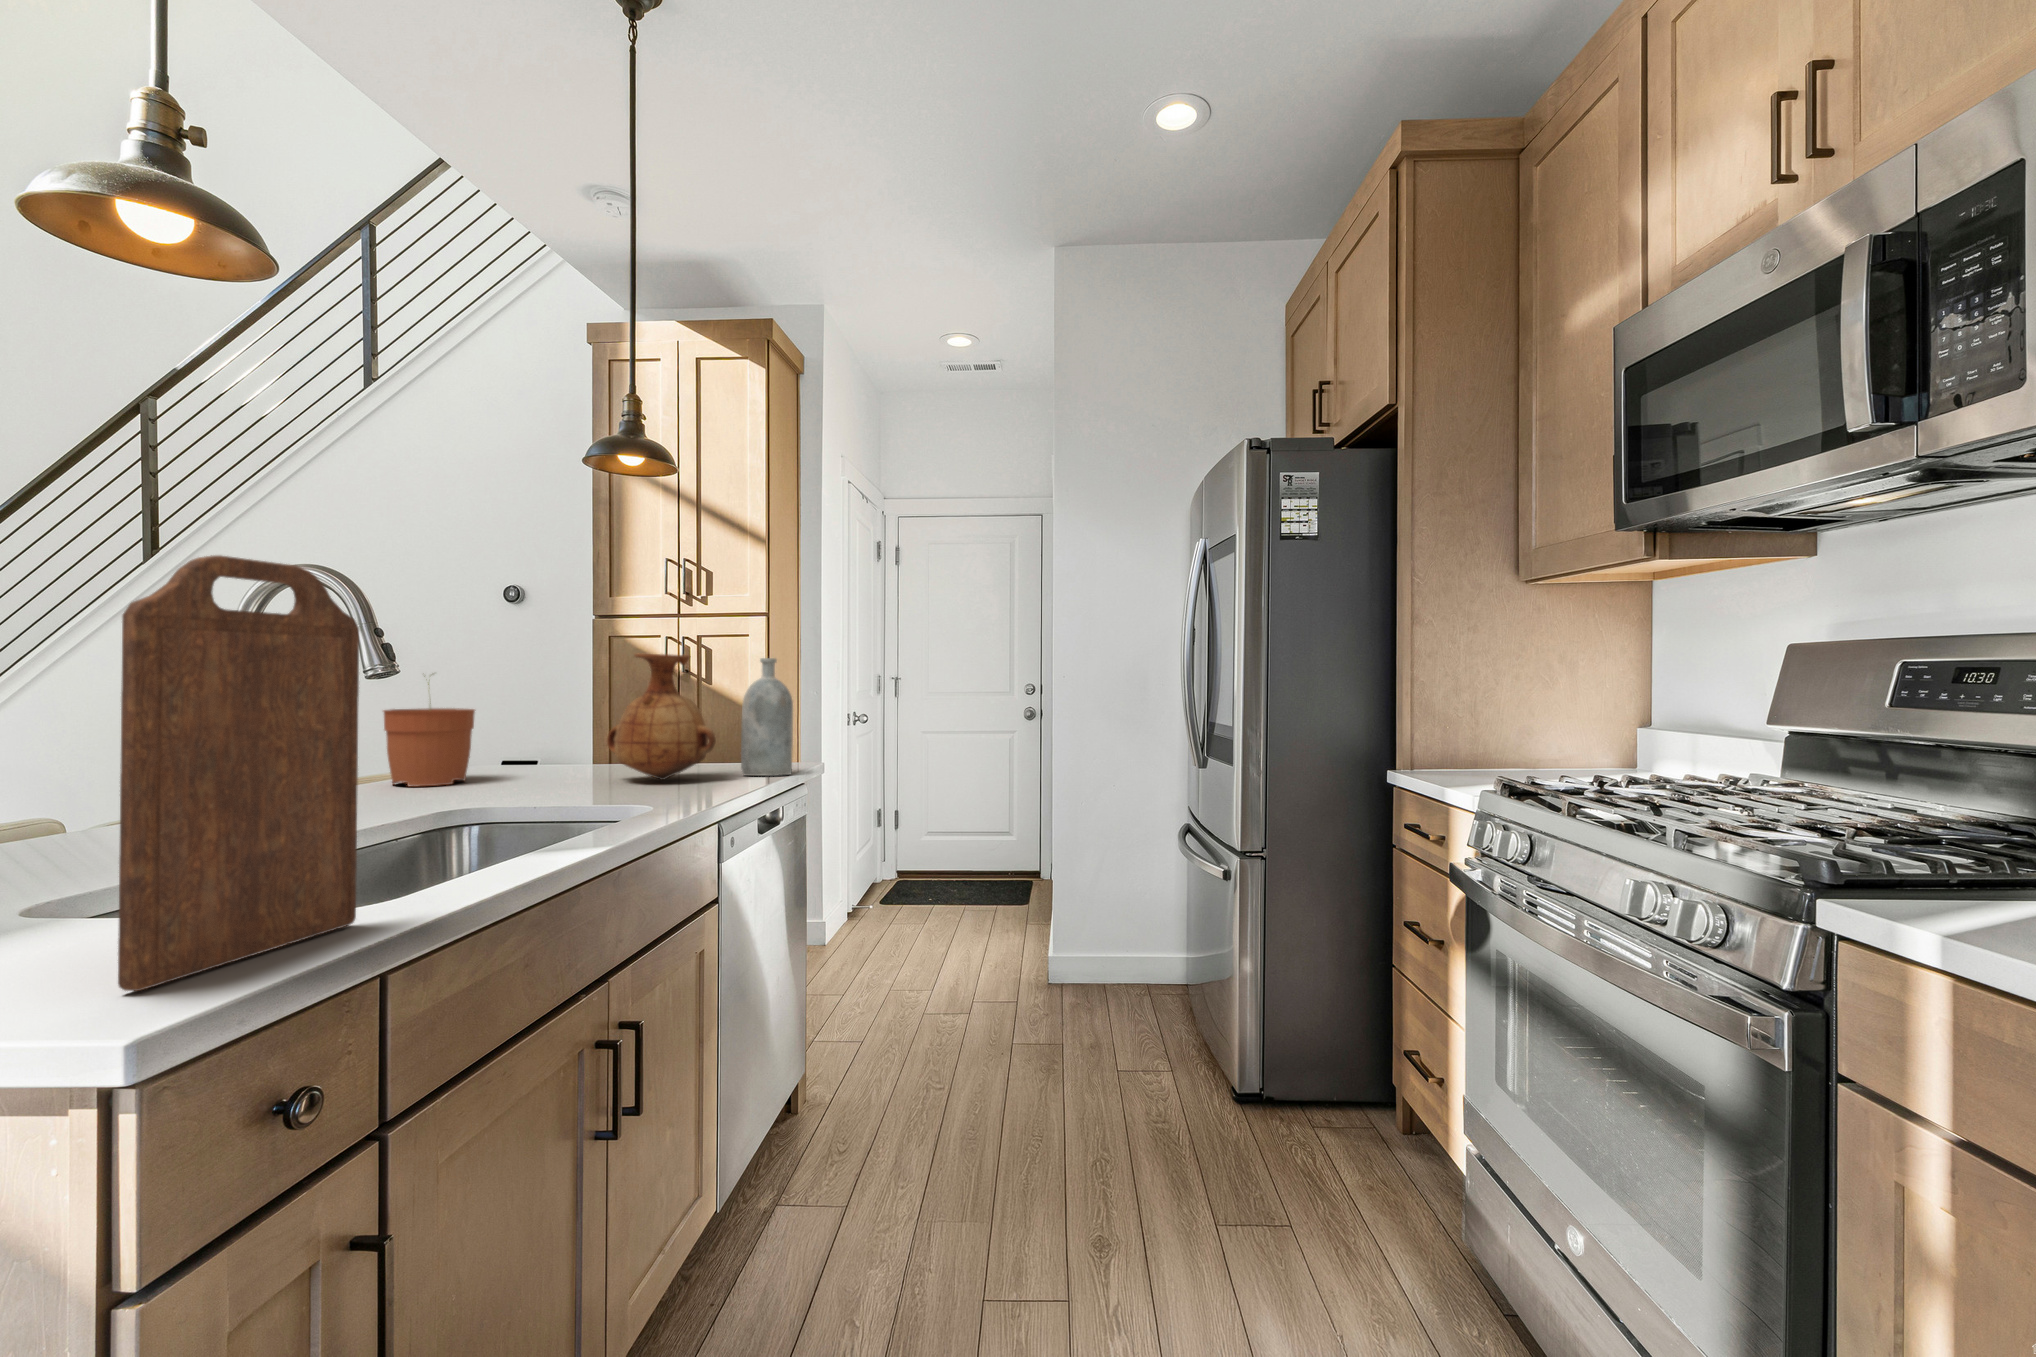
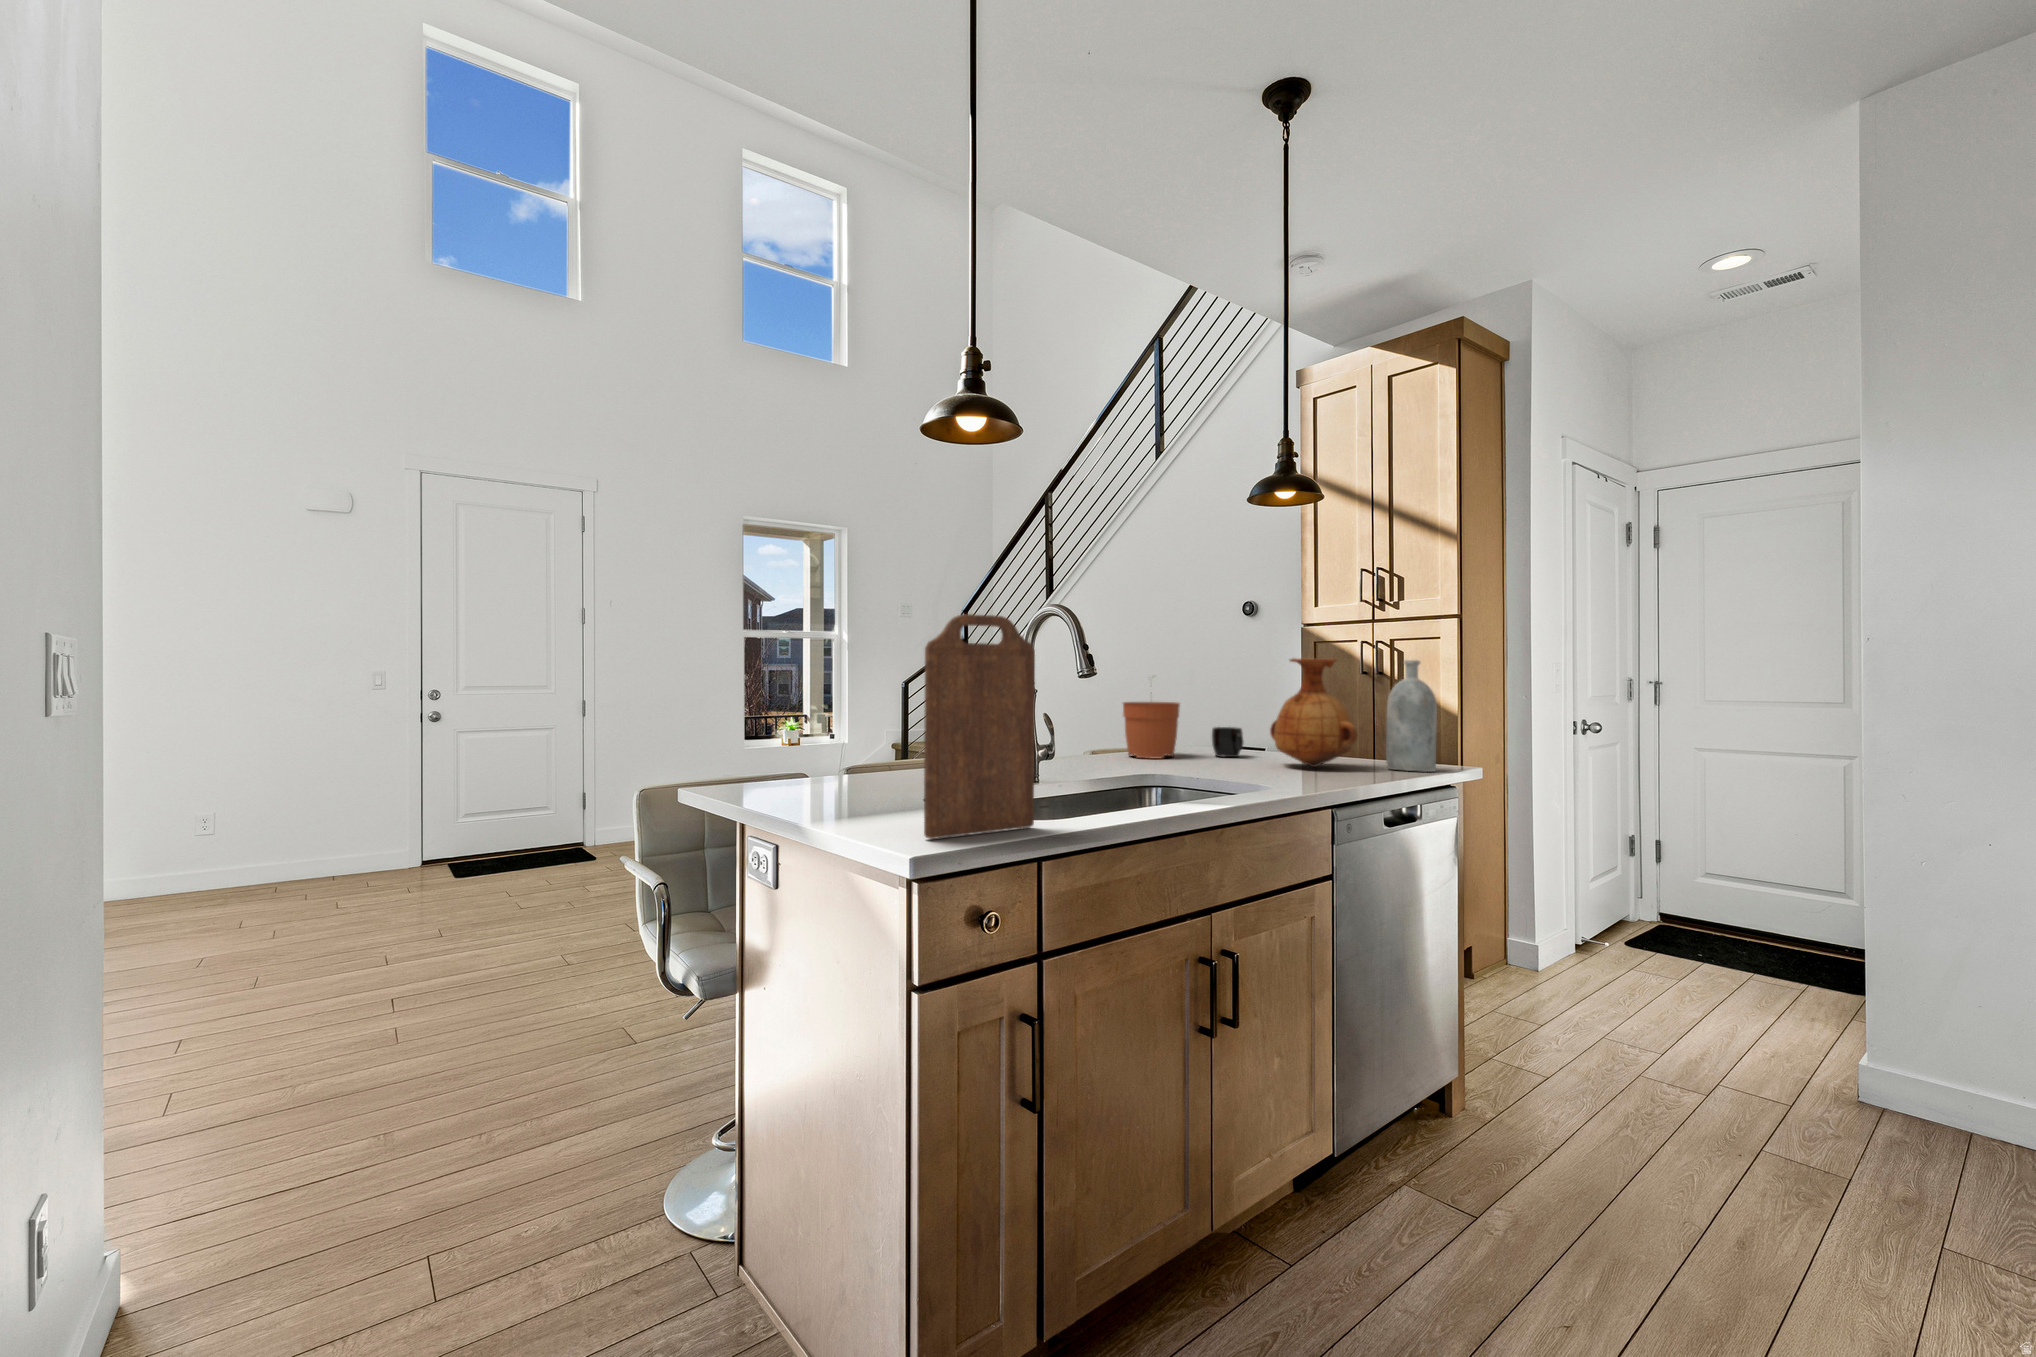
mug: none [518,738,565,776] -> present [1212,727,1243,757]

